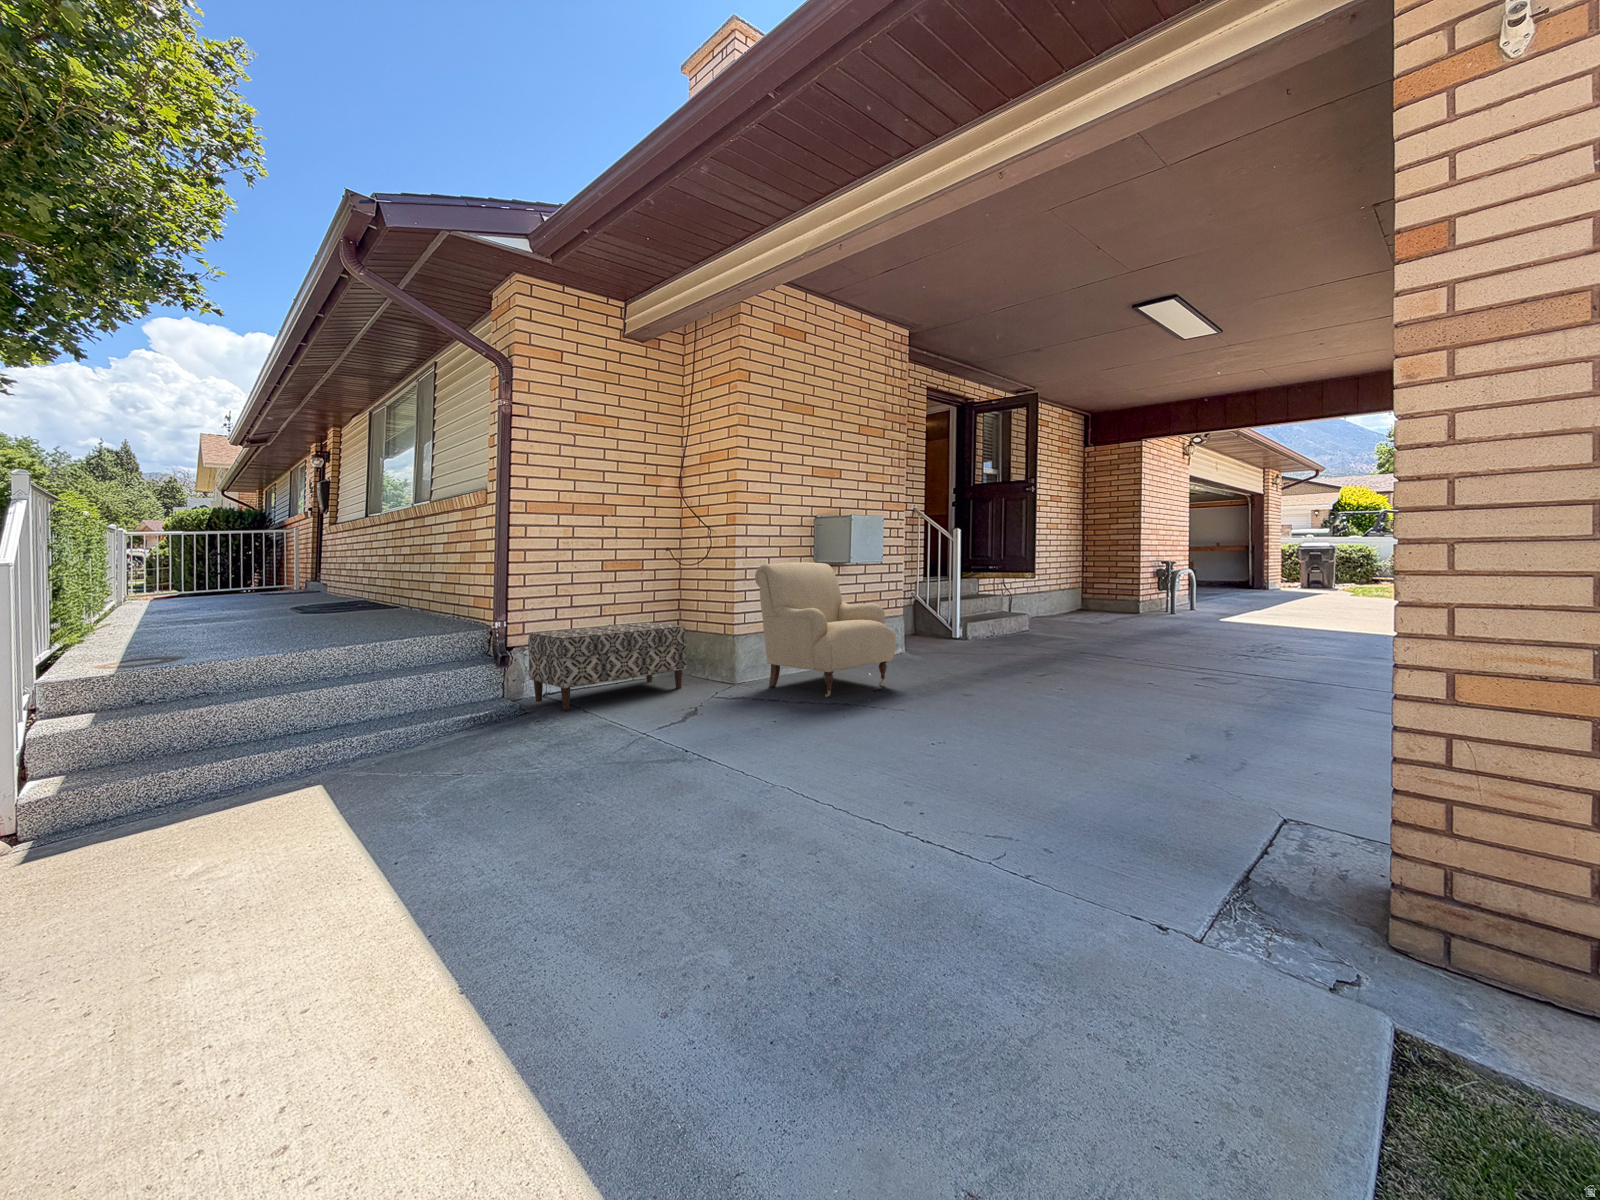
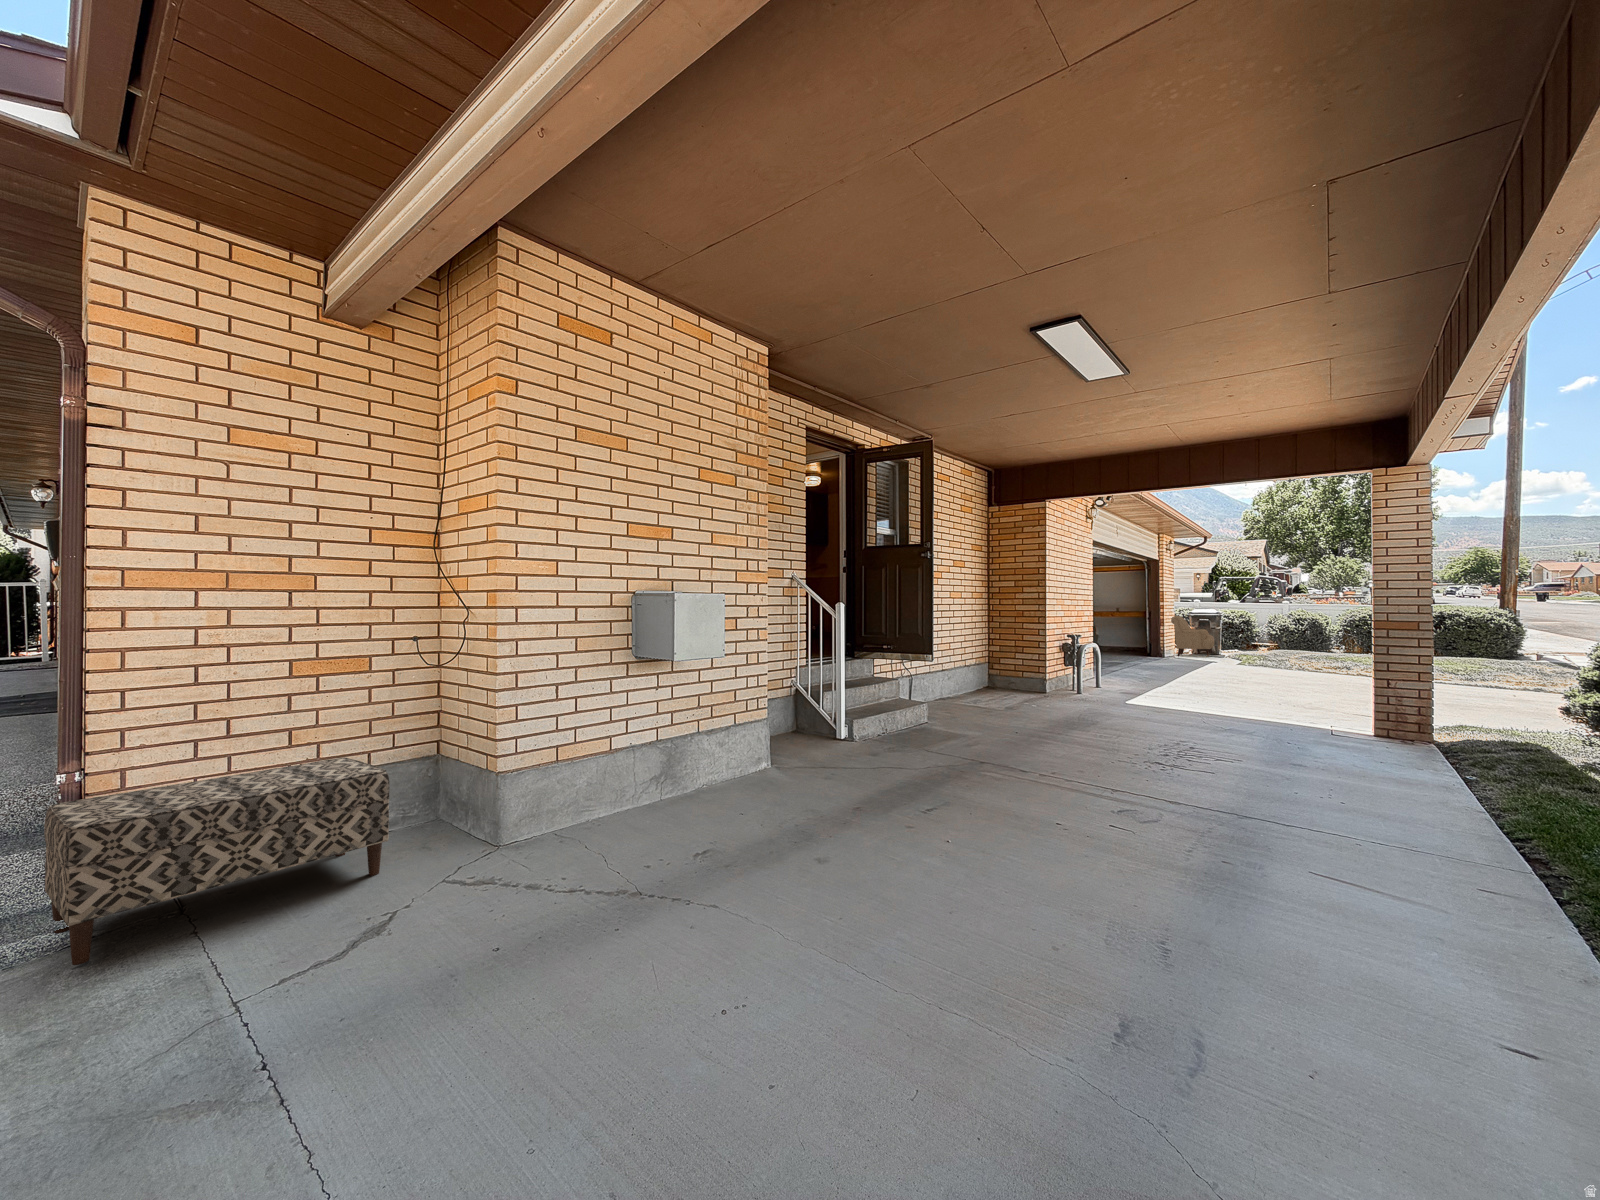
chair: present [755,562,896,697] -> present [1171,616,1214,657]

